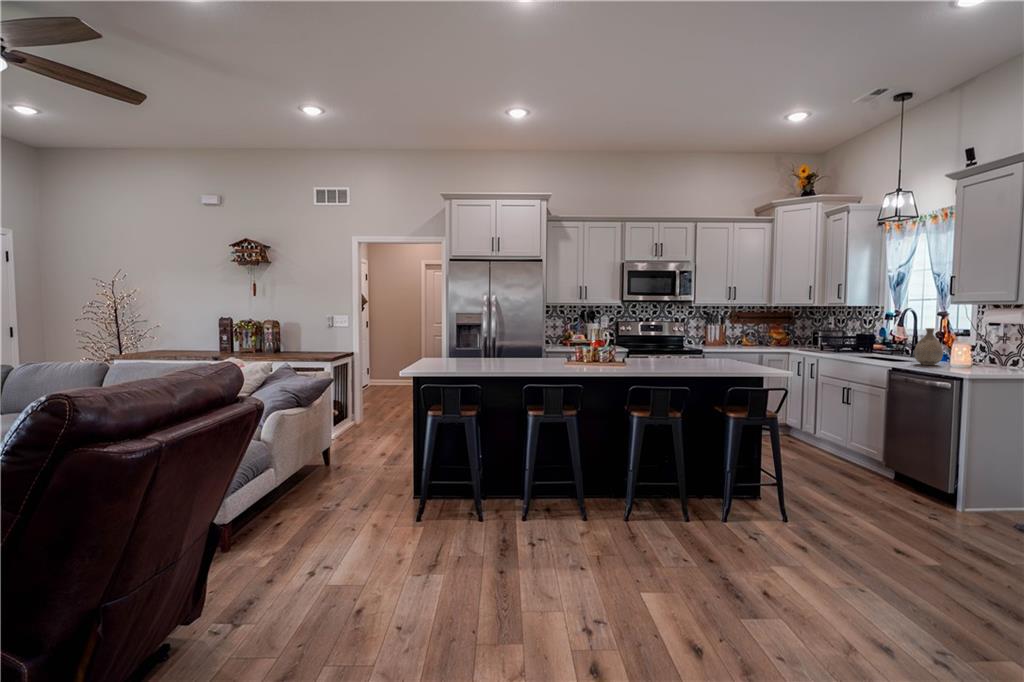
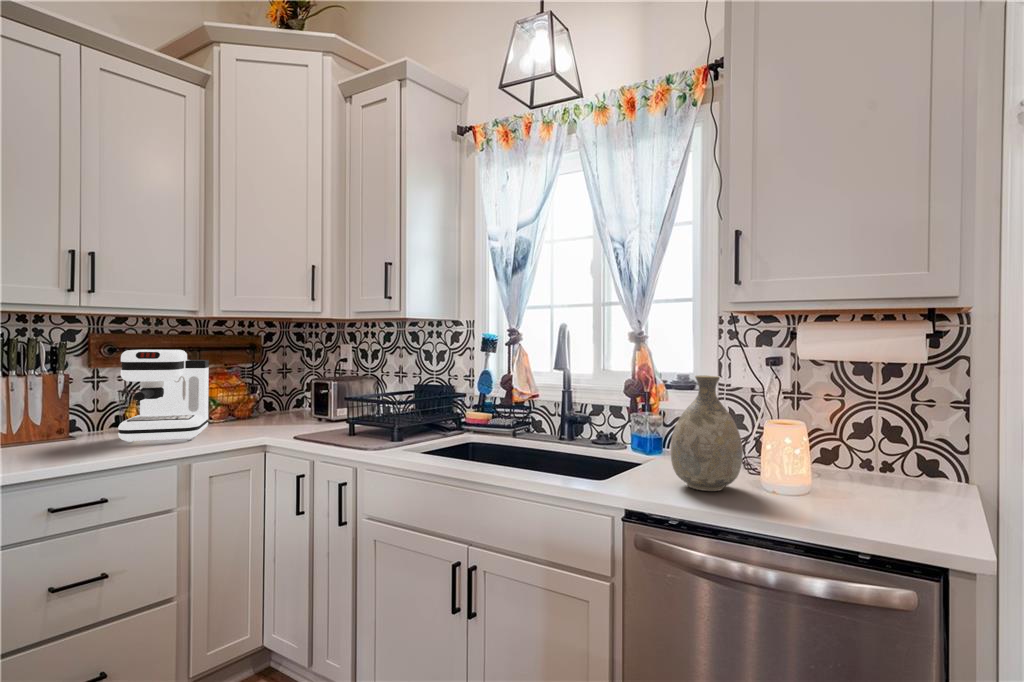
coffee maker: none [742,318,770,348] -> present [118,350,209,442]

